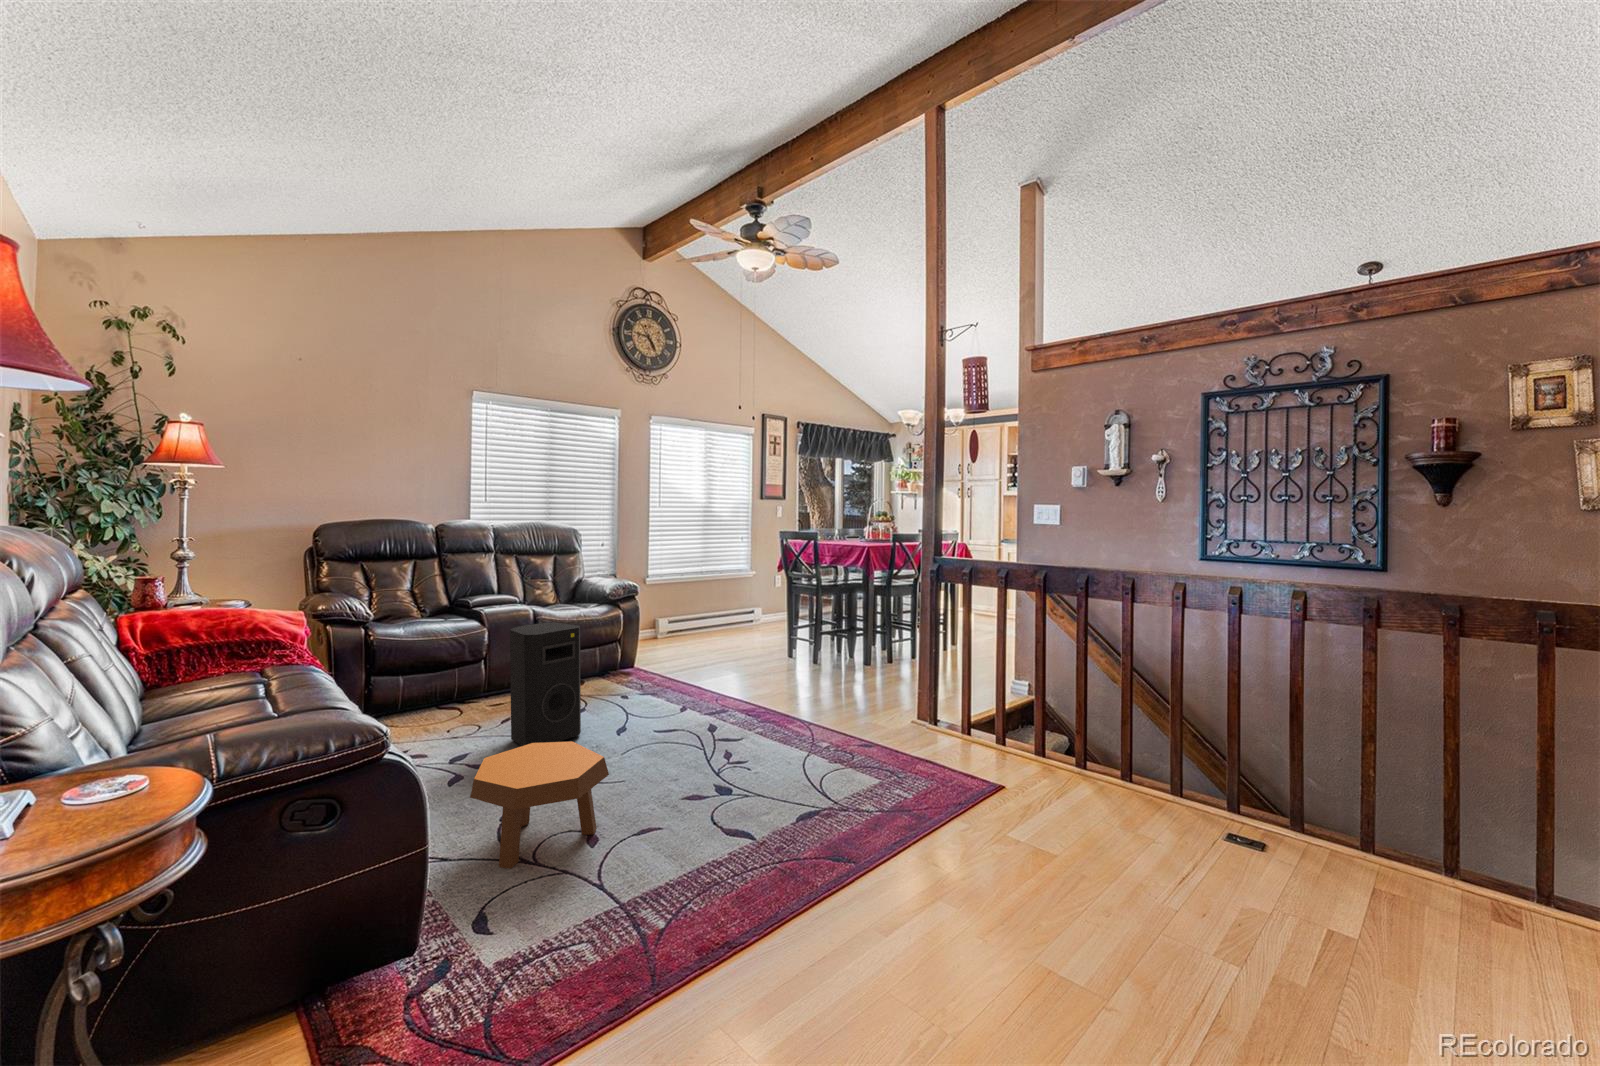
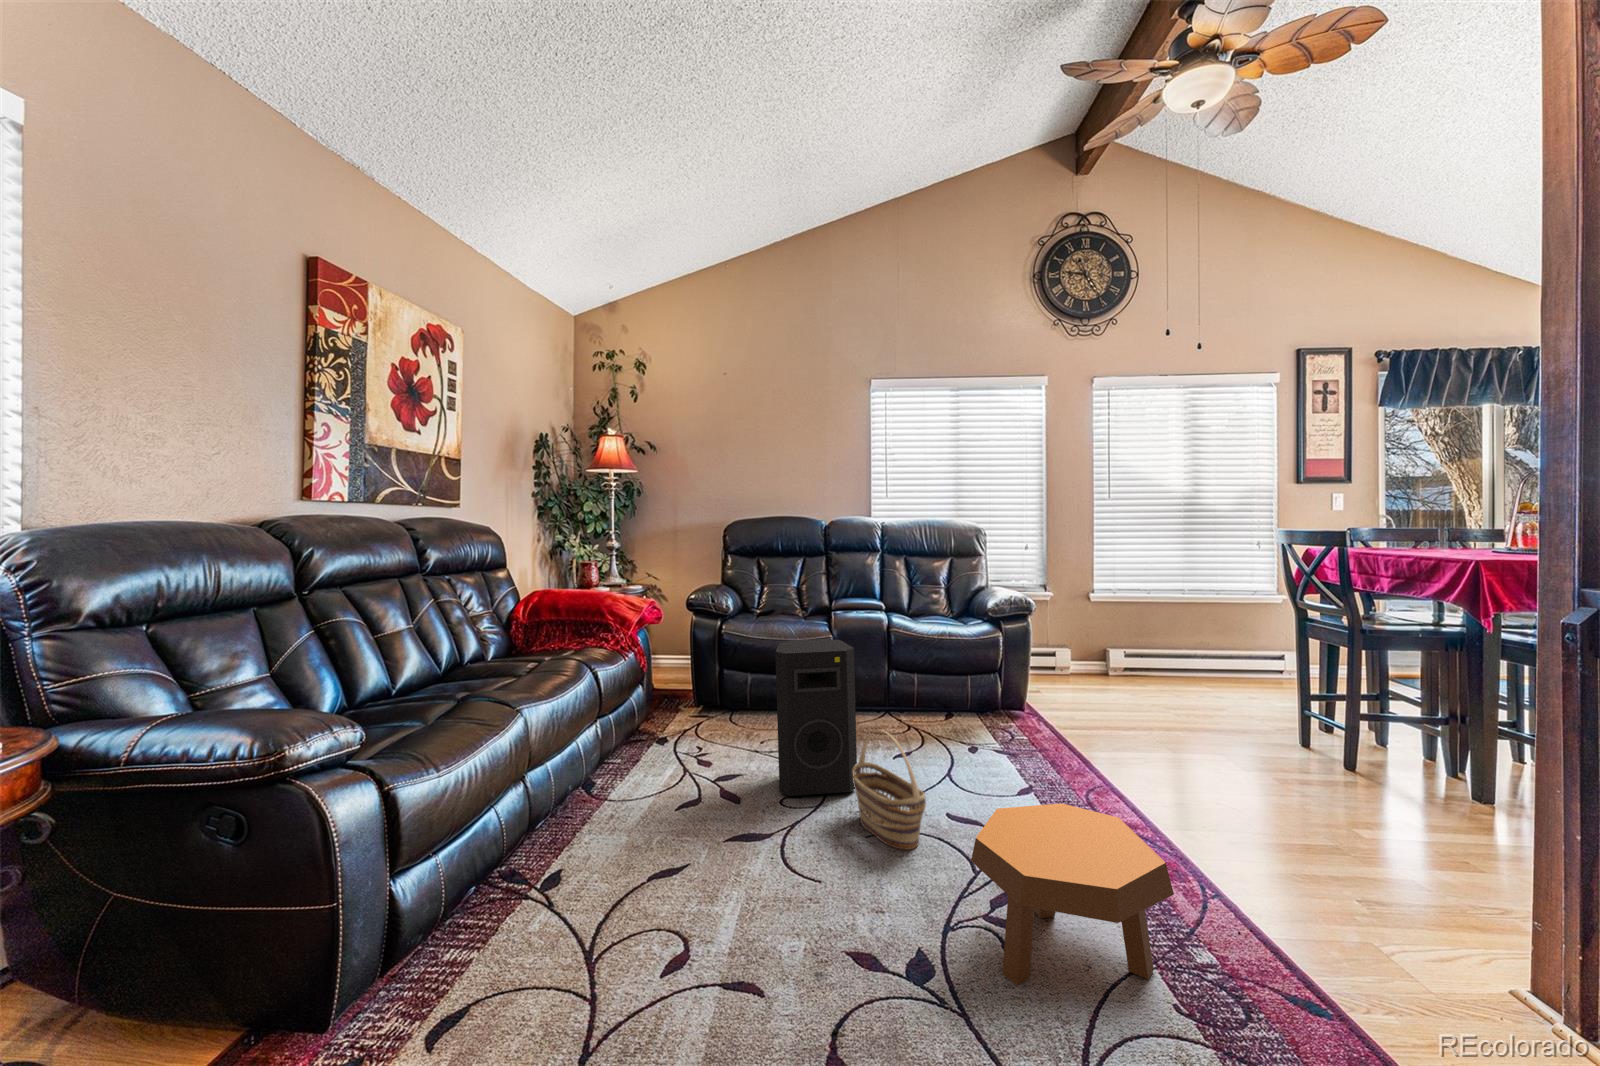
basket: none [597,678,664,753] -> present [853,730,926,850]
footstool: present [470,741,609,869] -> present [971,803,1174,985]

